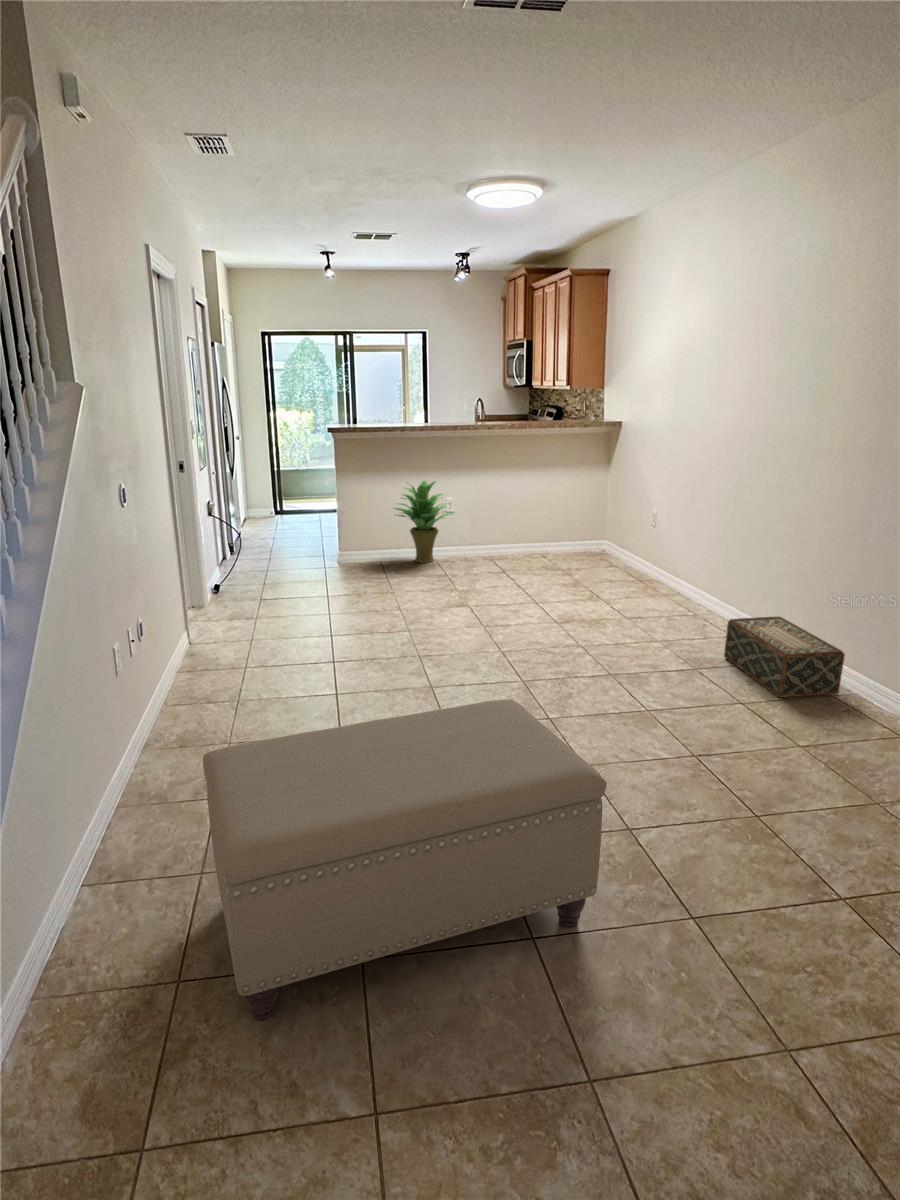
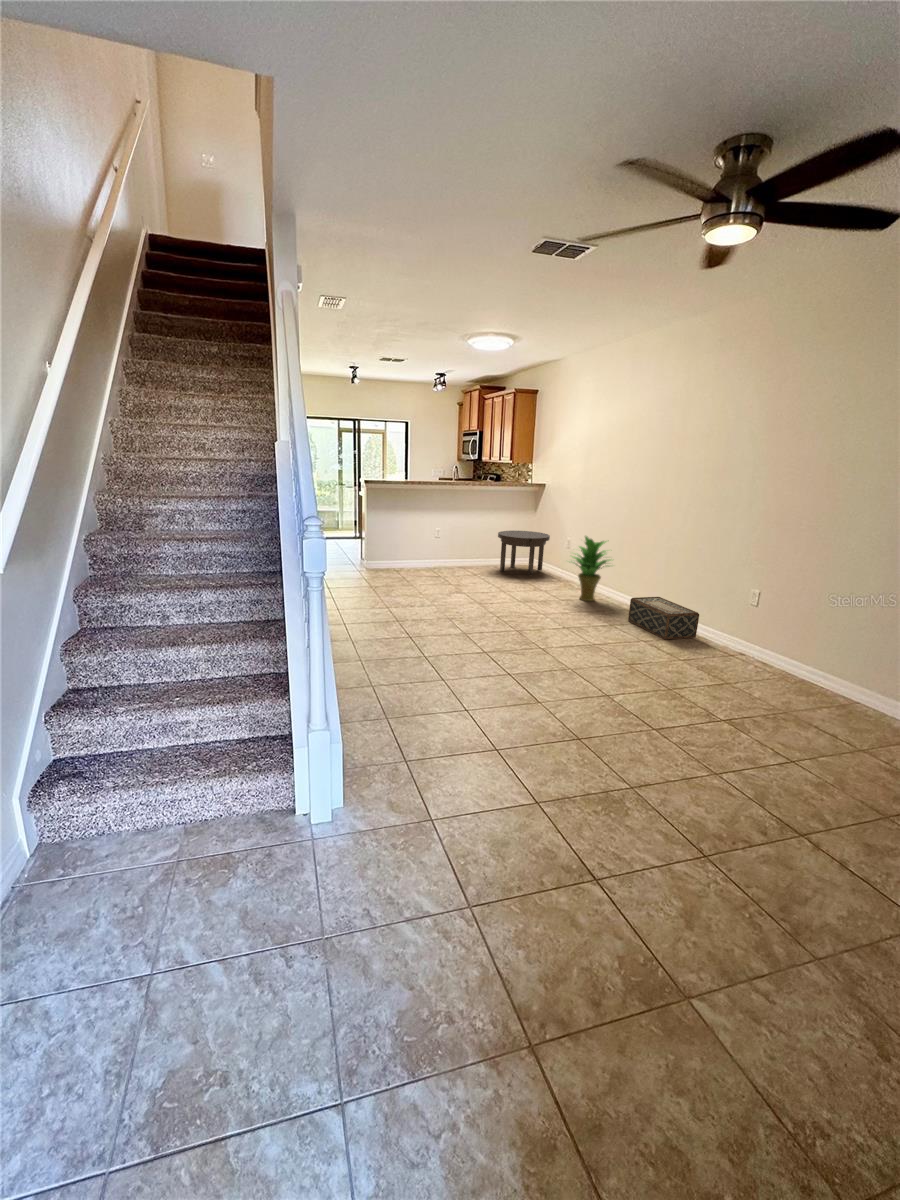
potted plant: present [394,481,453,563] -> present [573,536,610,601]
side table: none [540,496,623,569] -> present [498,531,550,576]
ottoman: present [203,700,607,1021] -> none [404,624,618,774]

